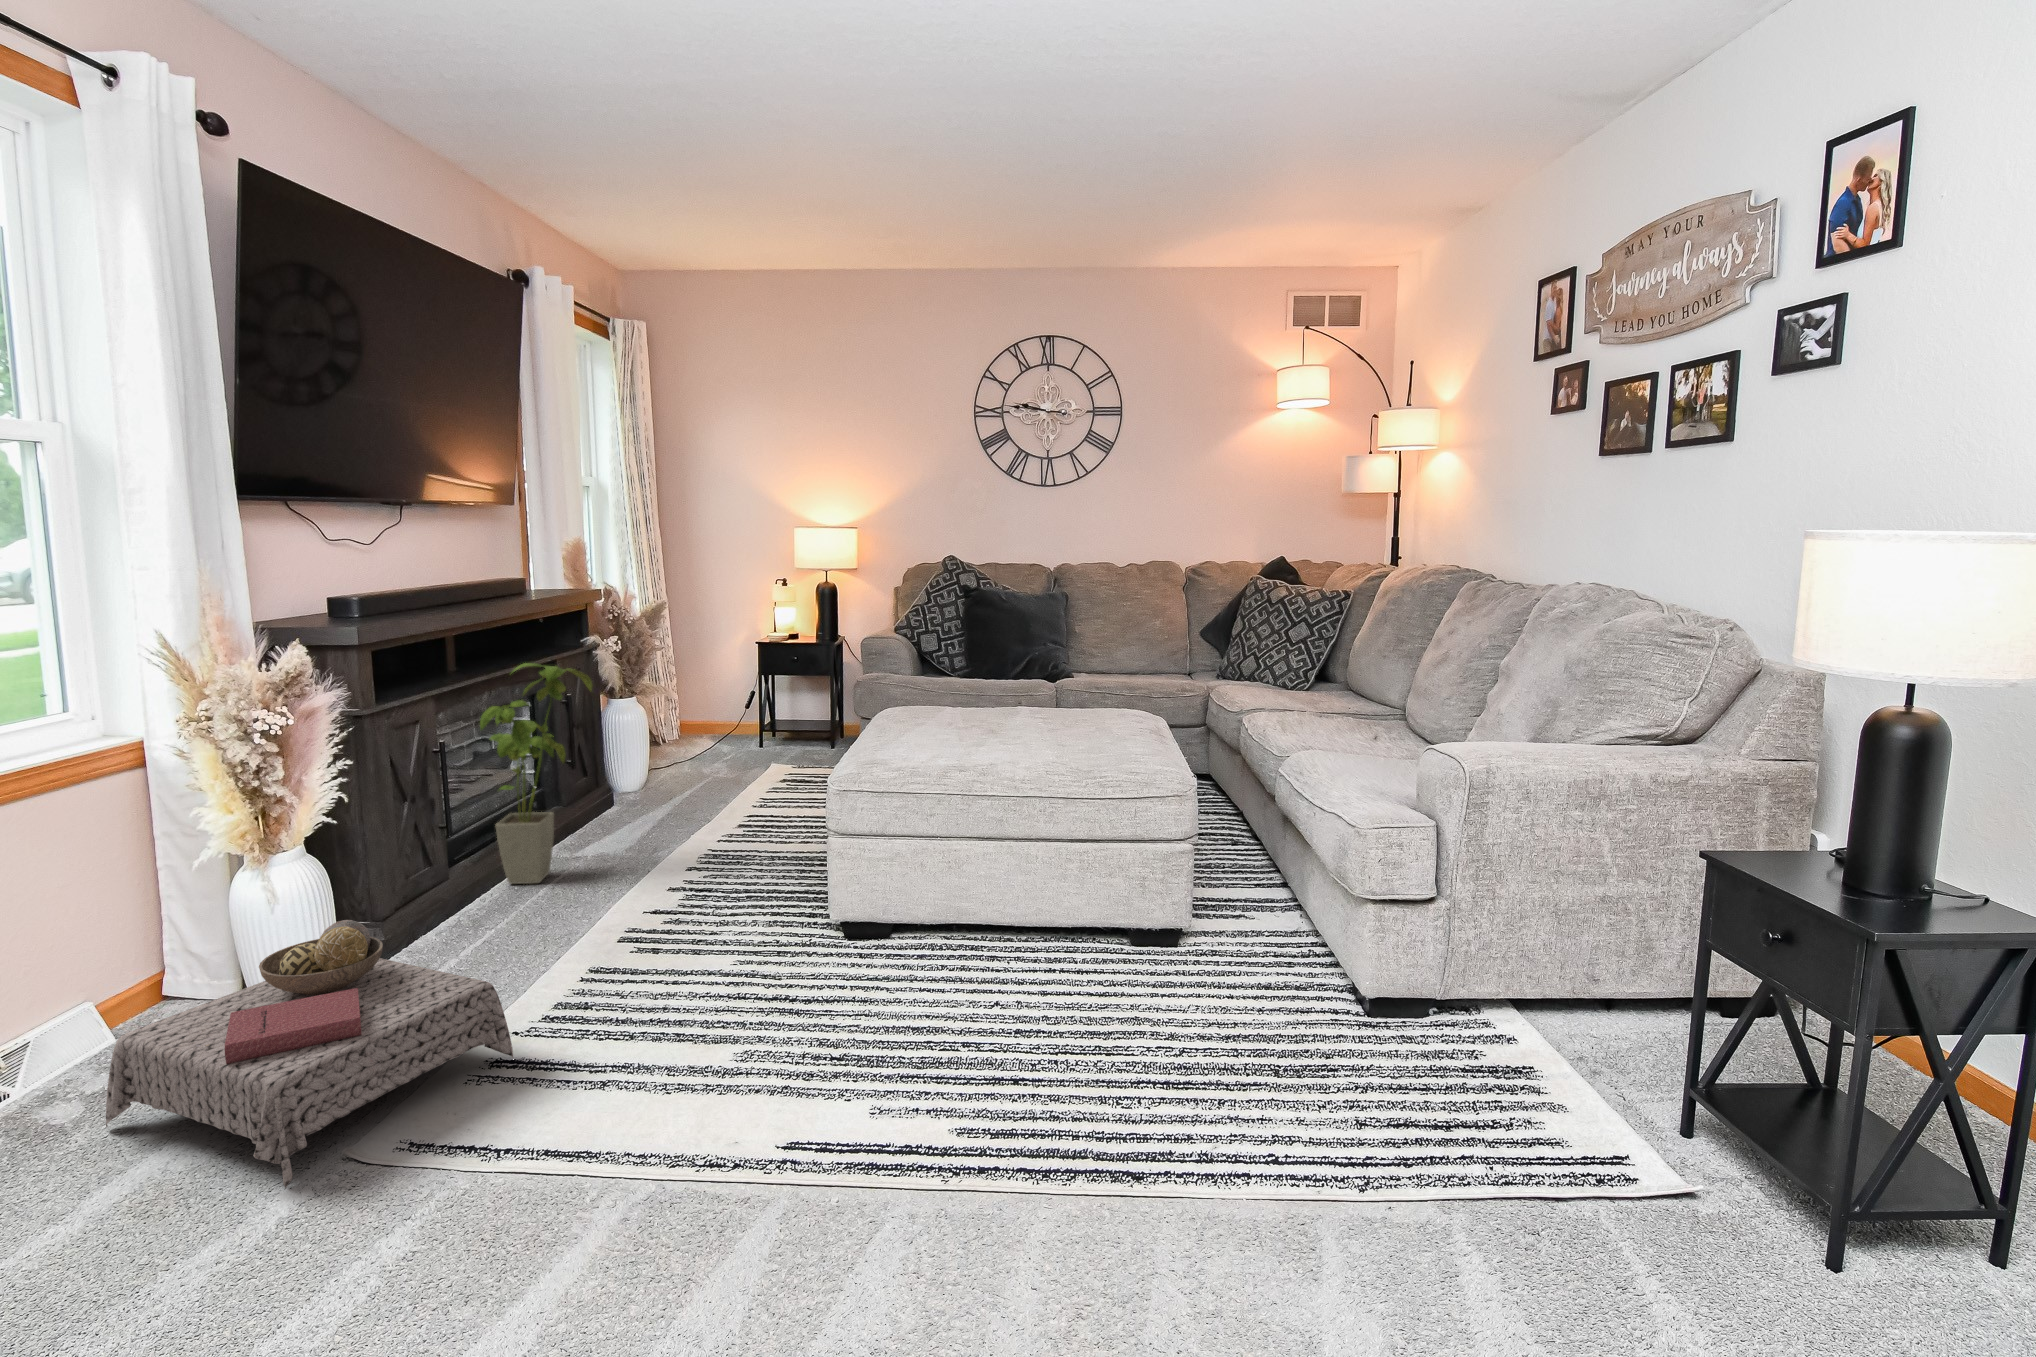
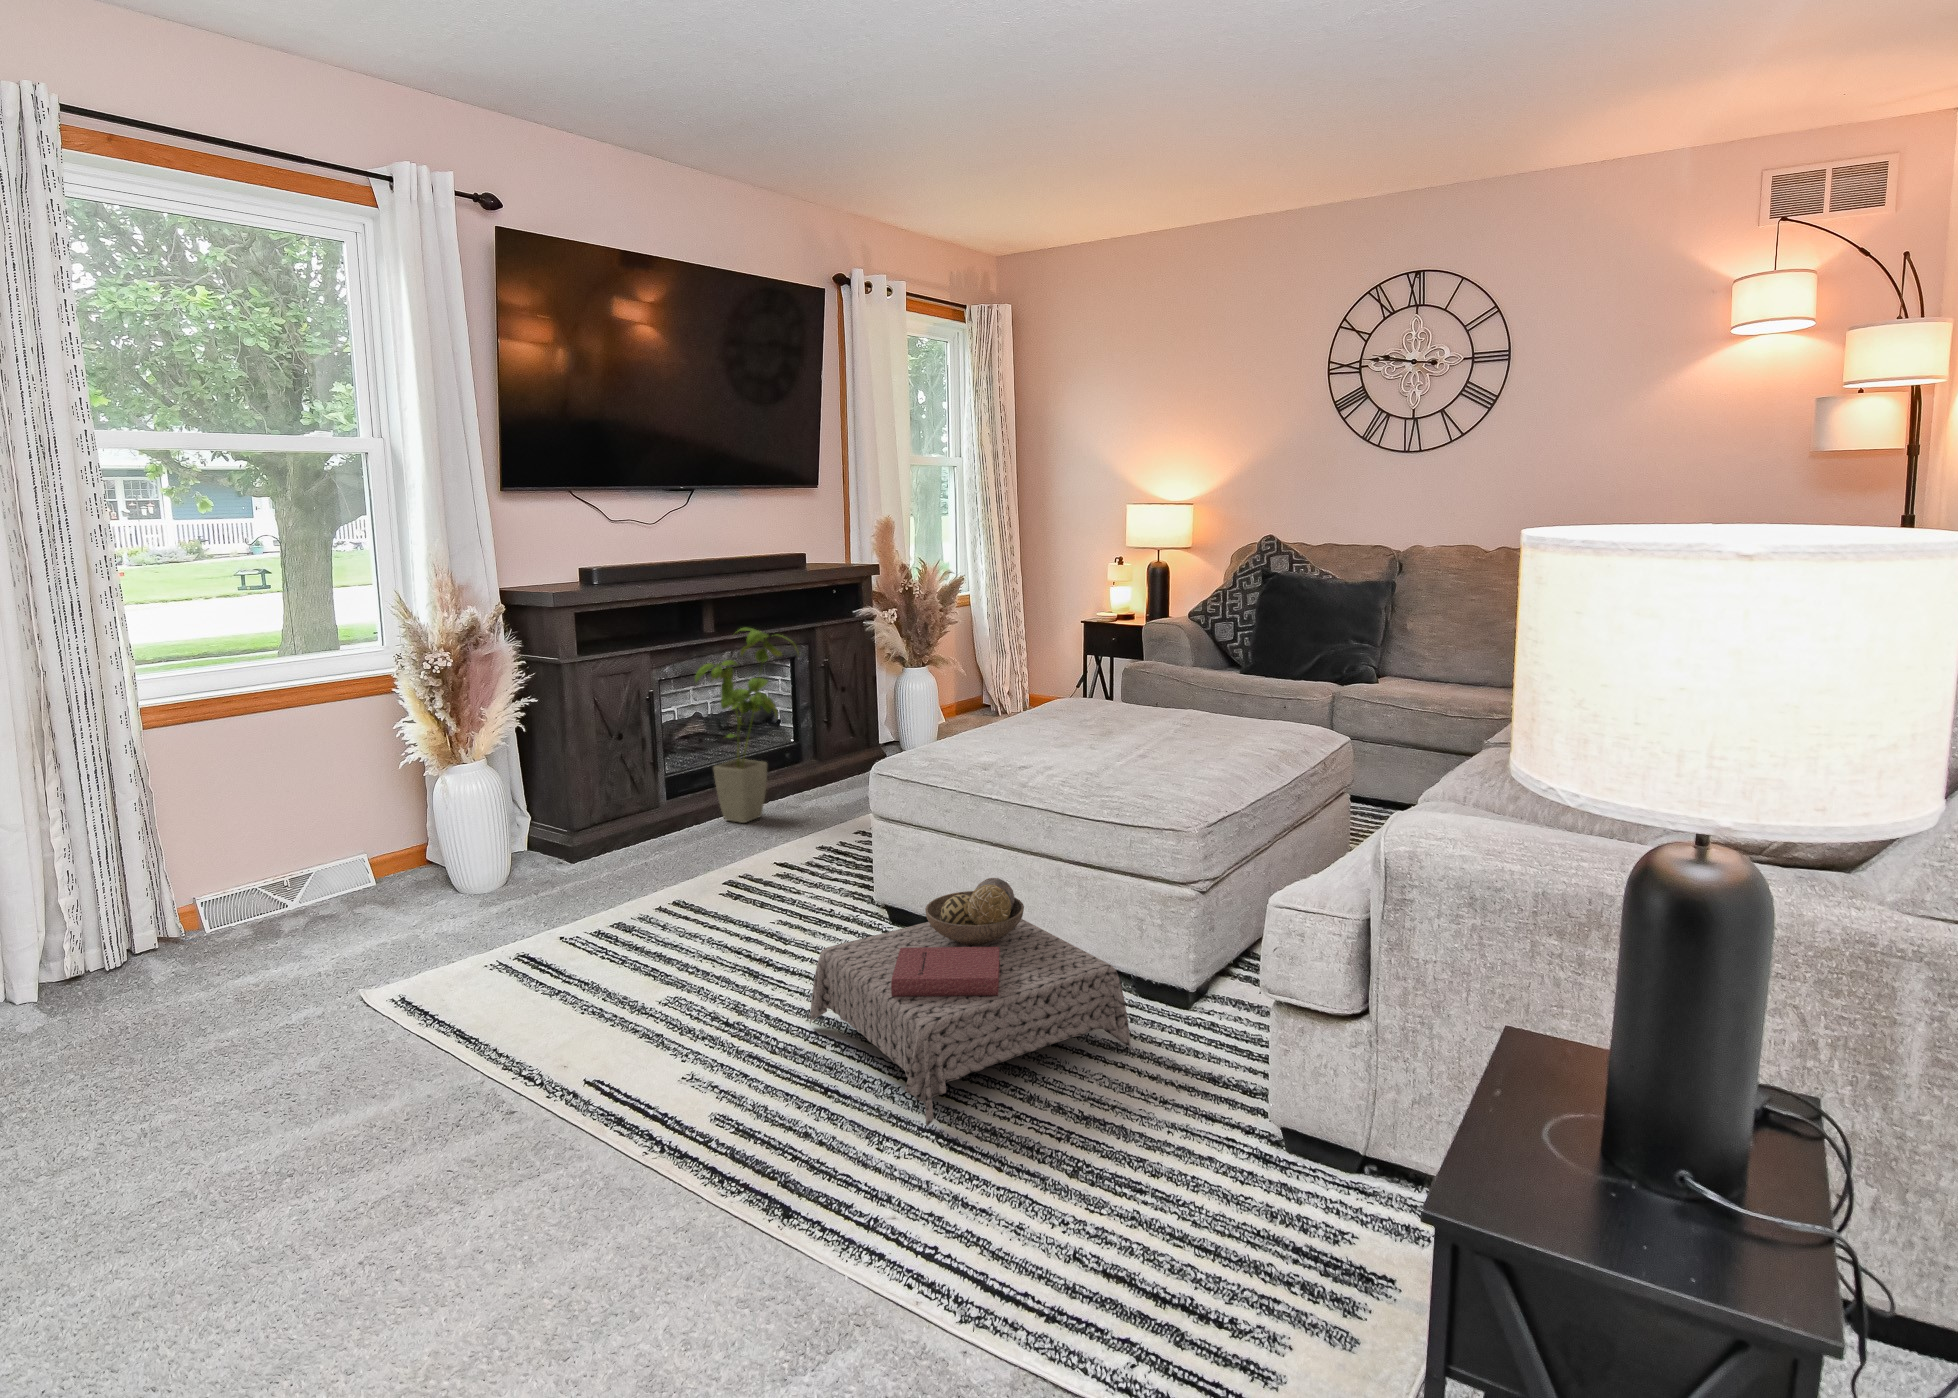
ottoman: present [106,920,513,1188] -> present [810,878,1130,1127]

